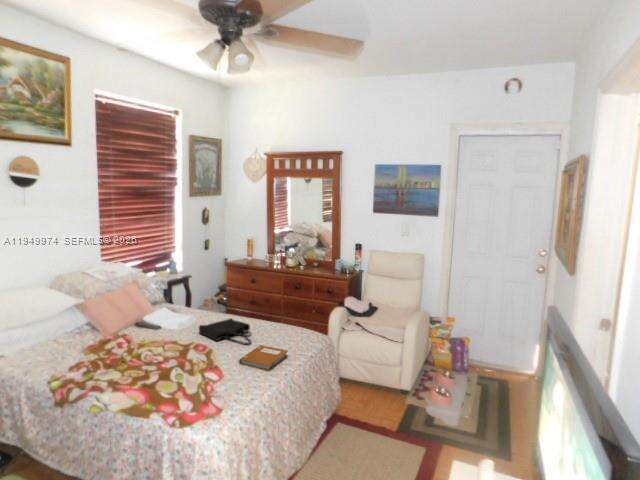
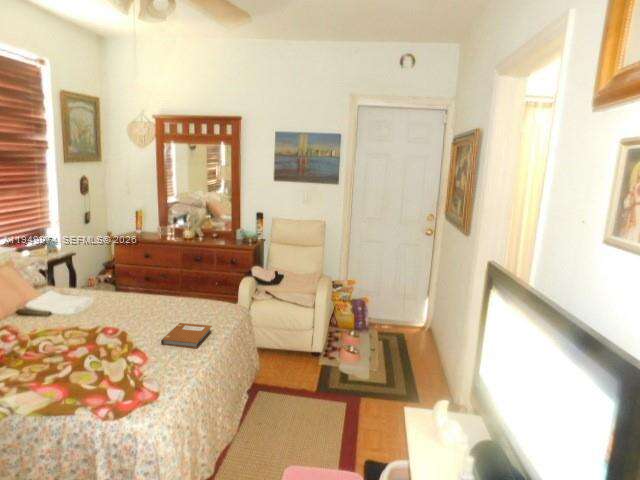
tote bag: present [199,318,251,345] -> none [103,298,167,324]

